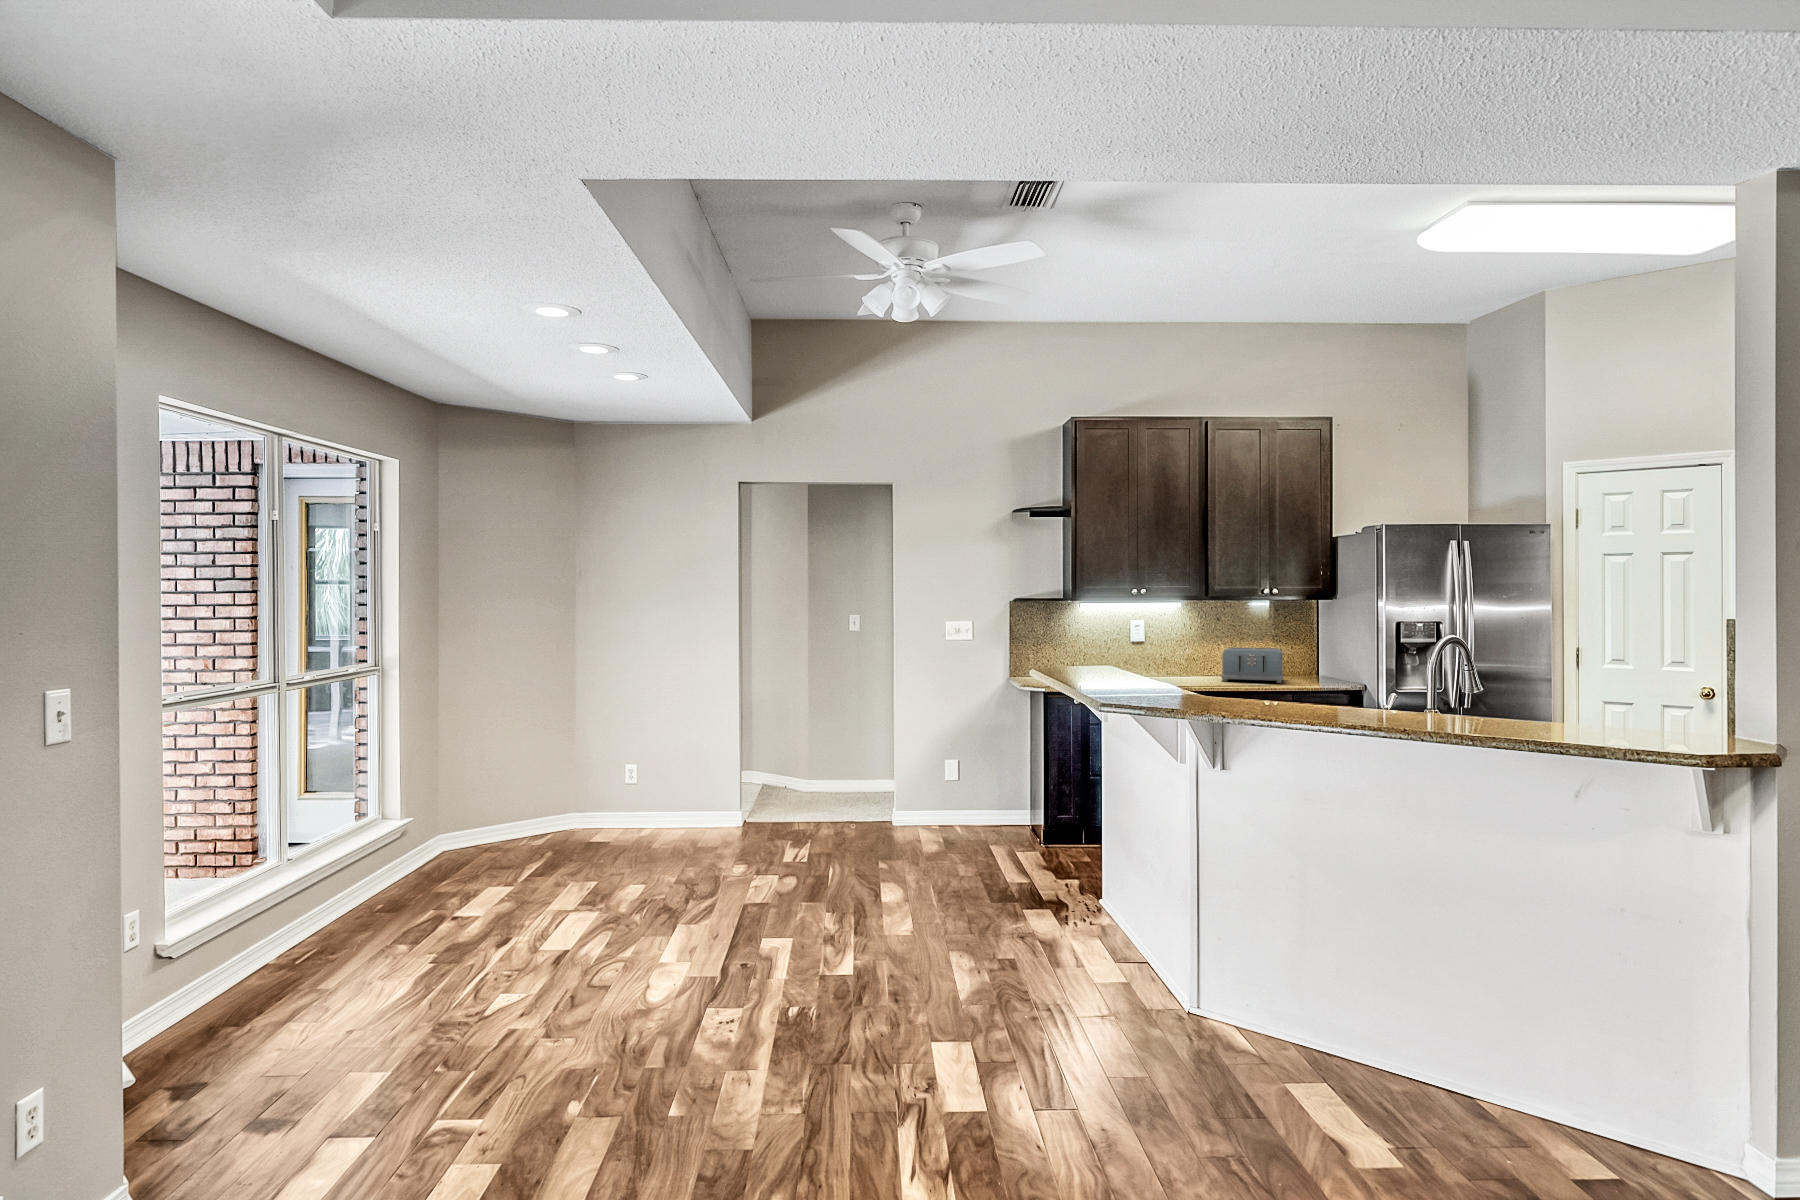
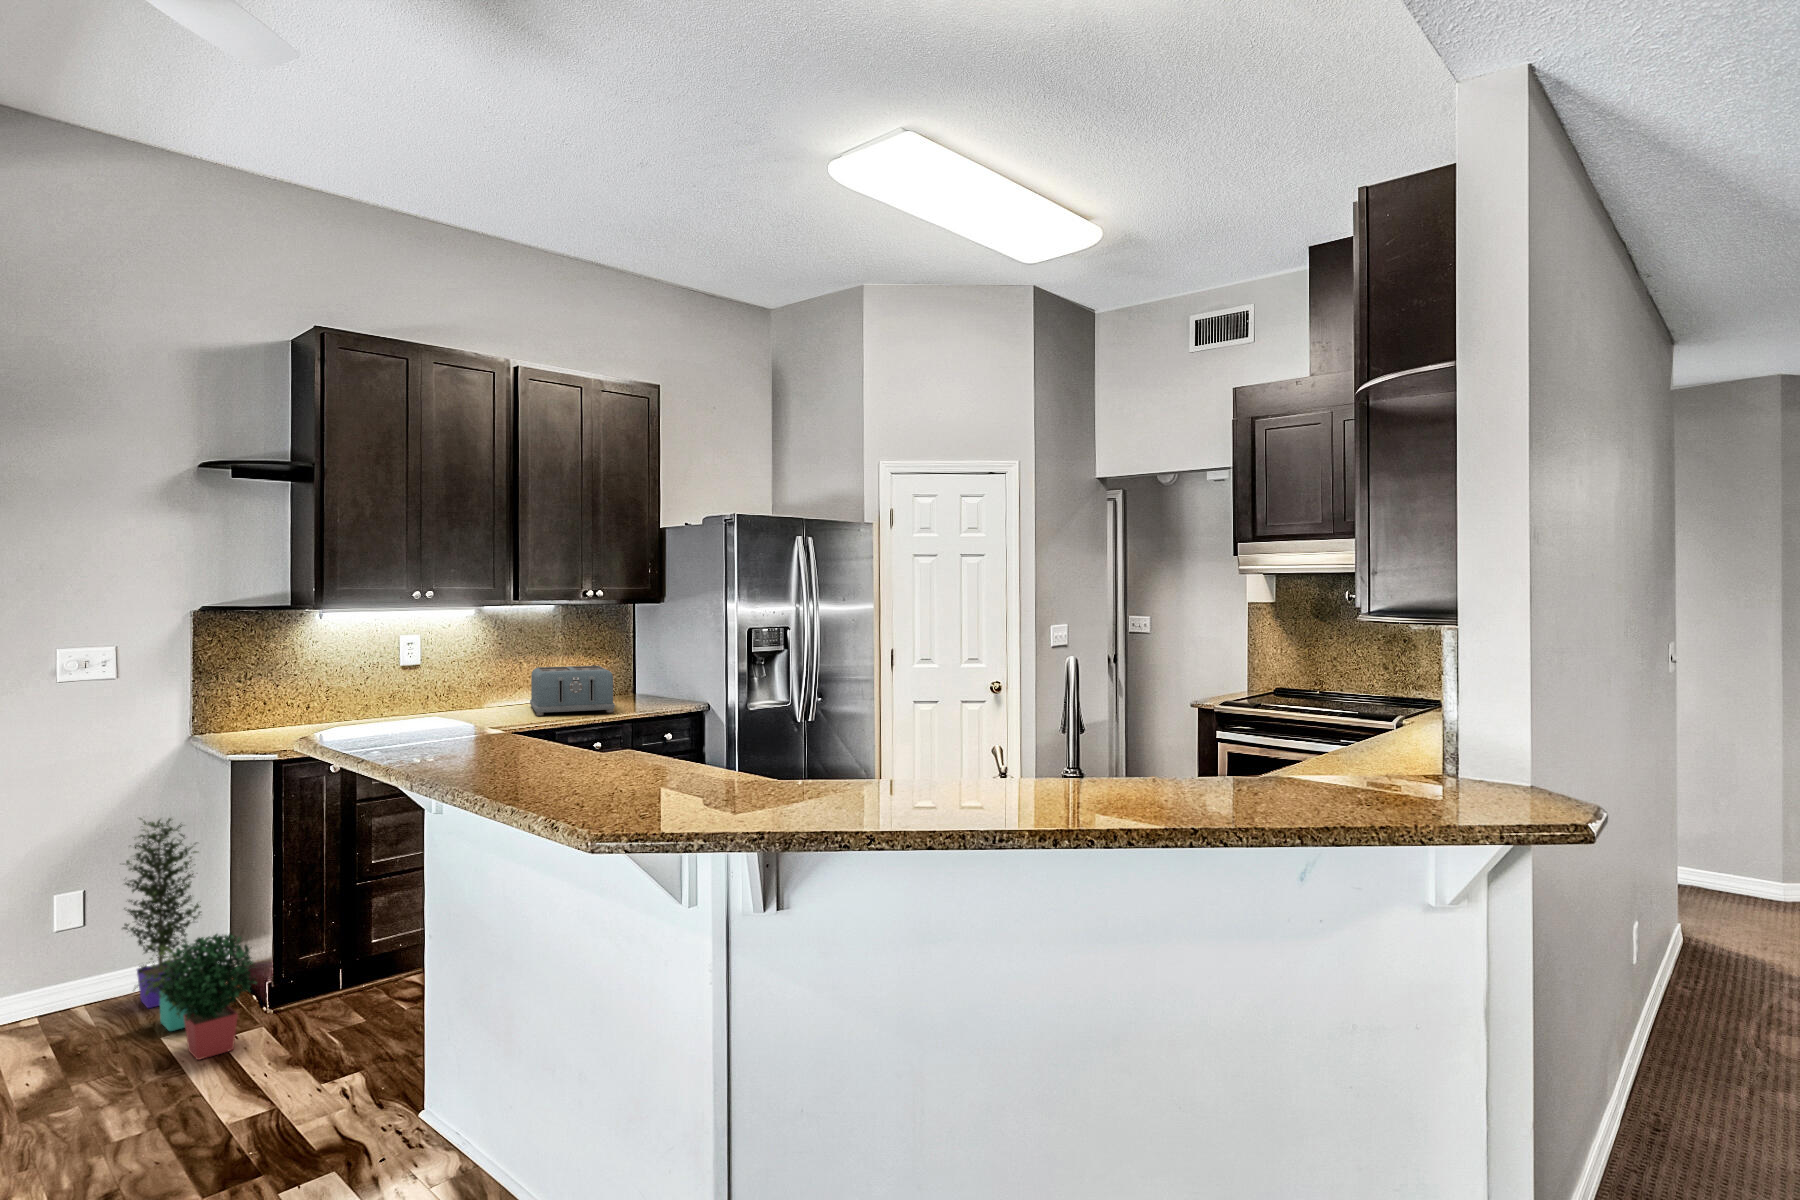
potted plant: none [973,721,1034,858] -> present [123,818,256,1060]

